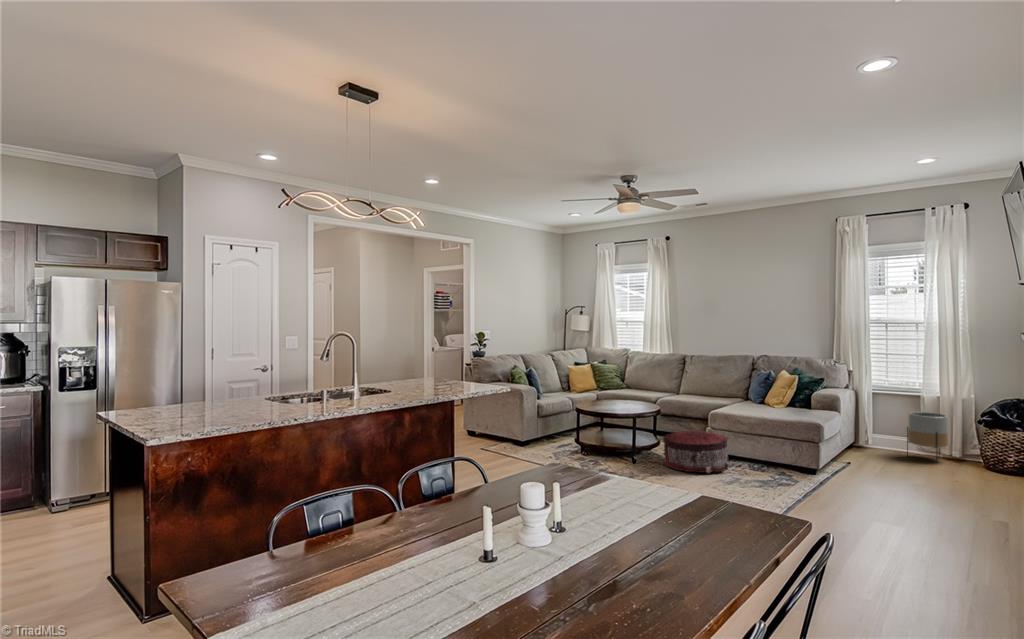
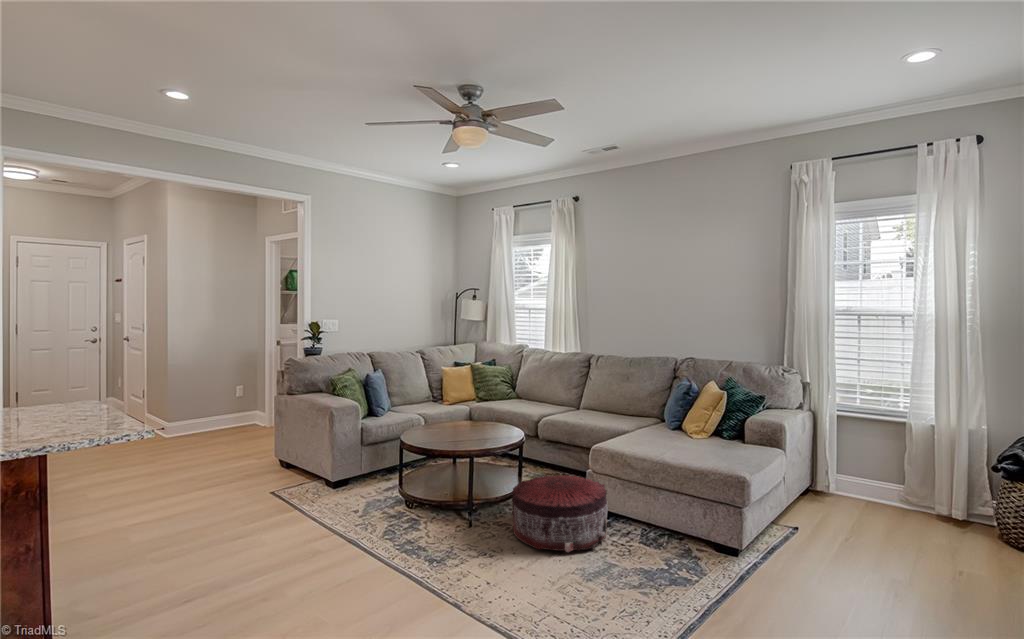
planter: present [907,412,948,463] -> none [883,447,945,531]

